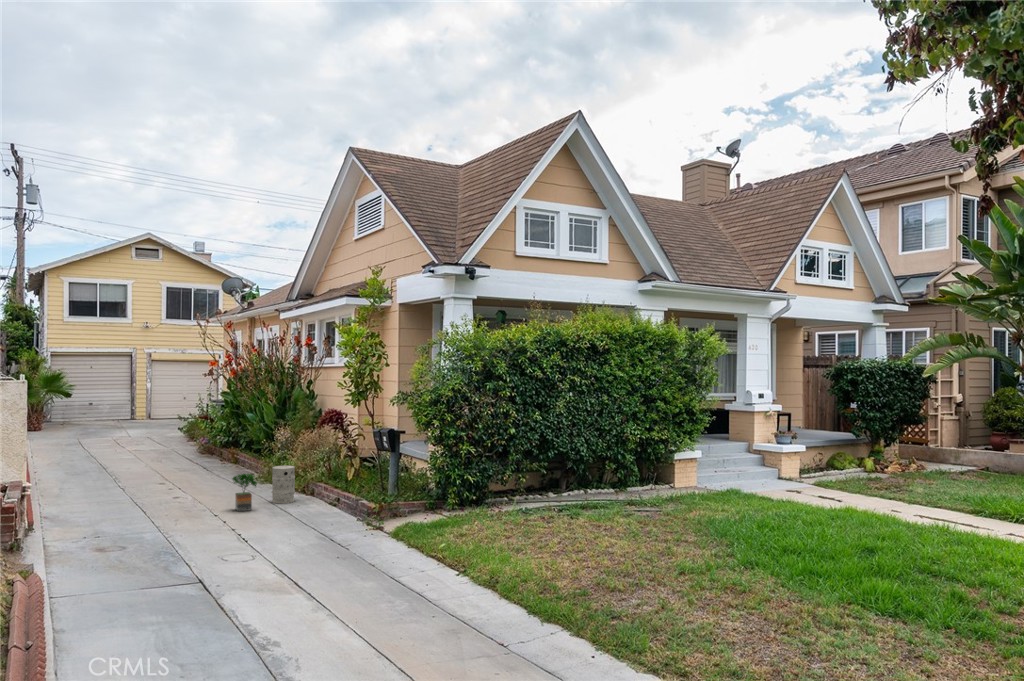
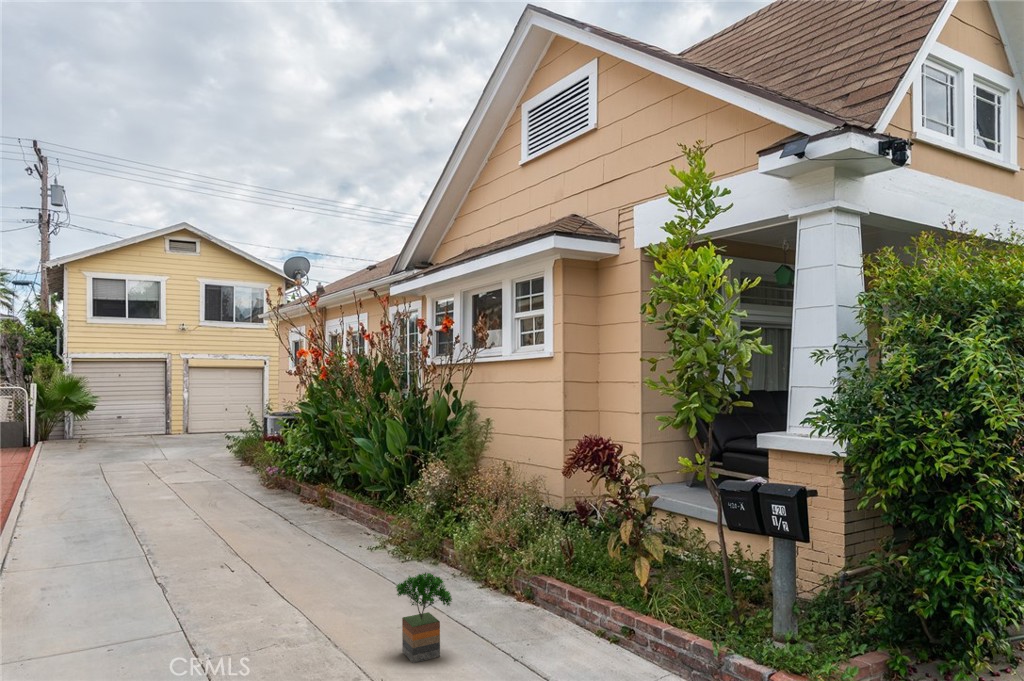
trash can: present [272,465,295,504] -> none [460,543,506,627]

